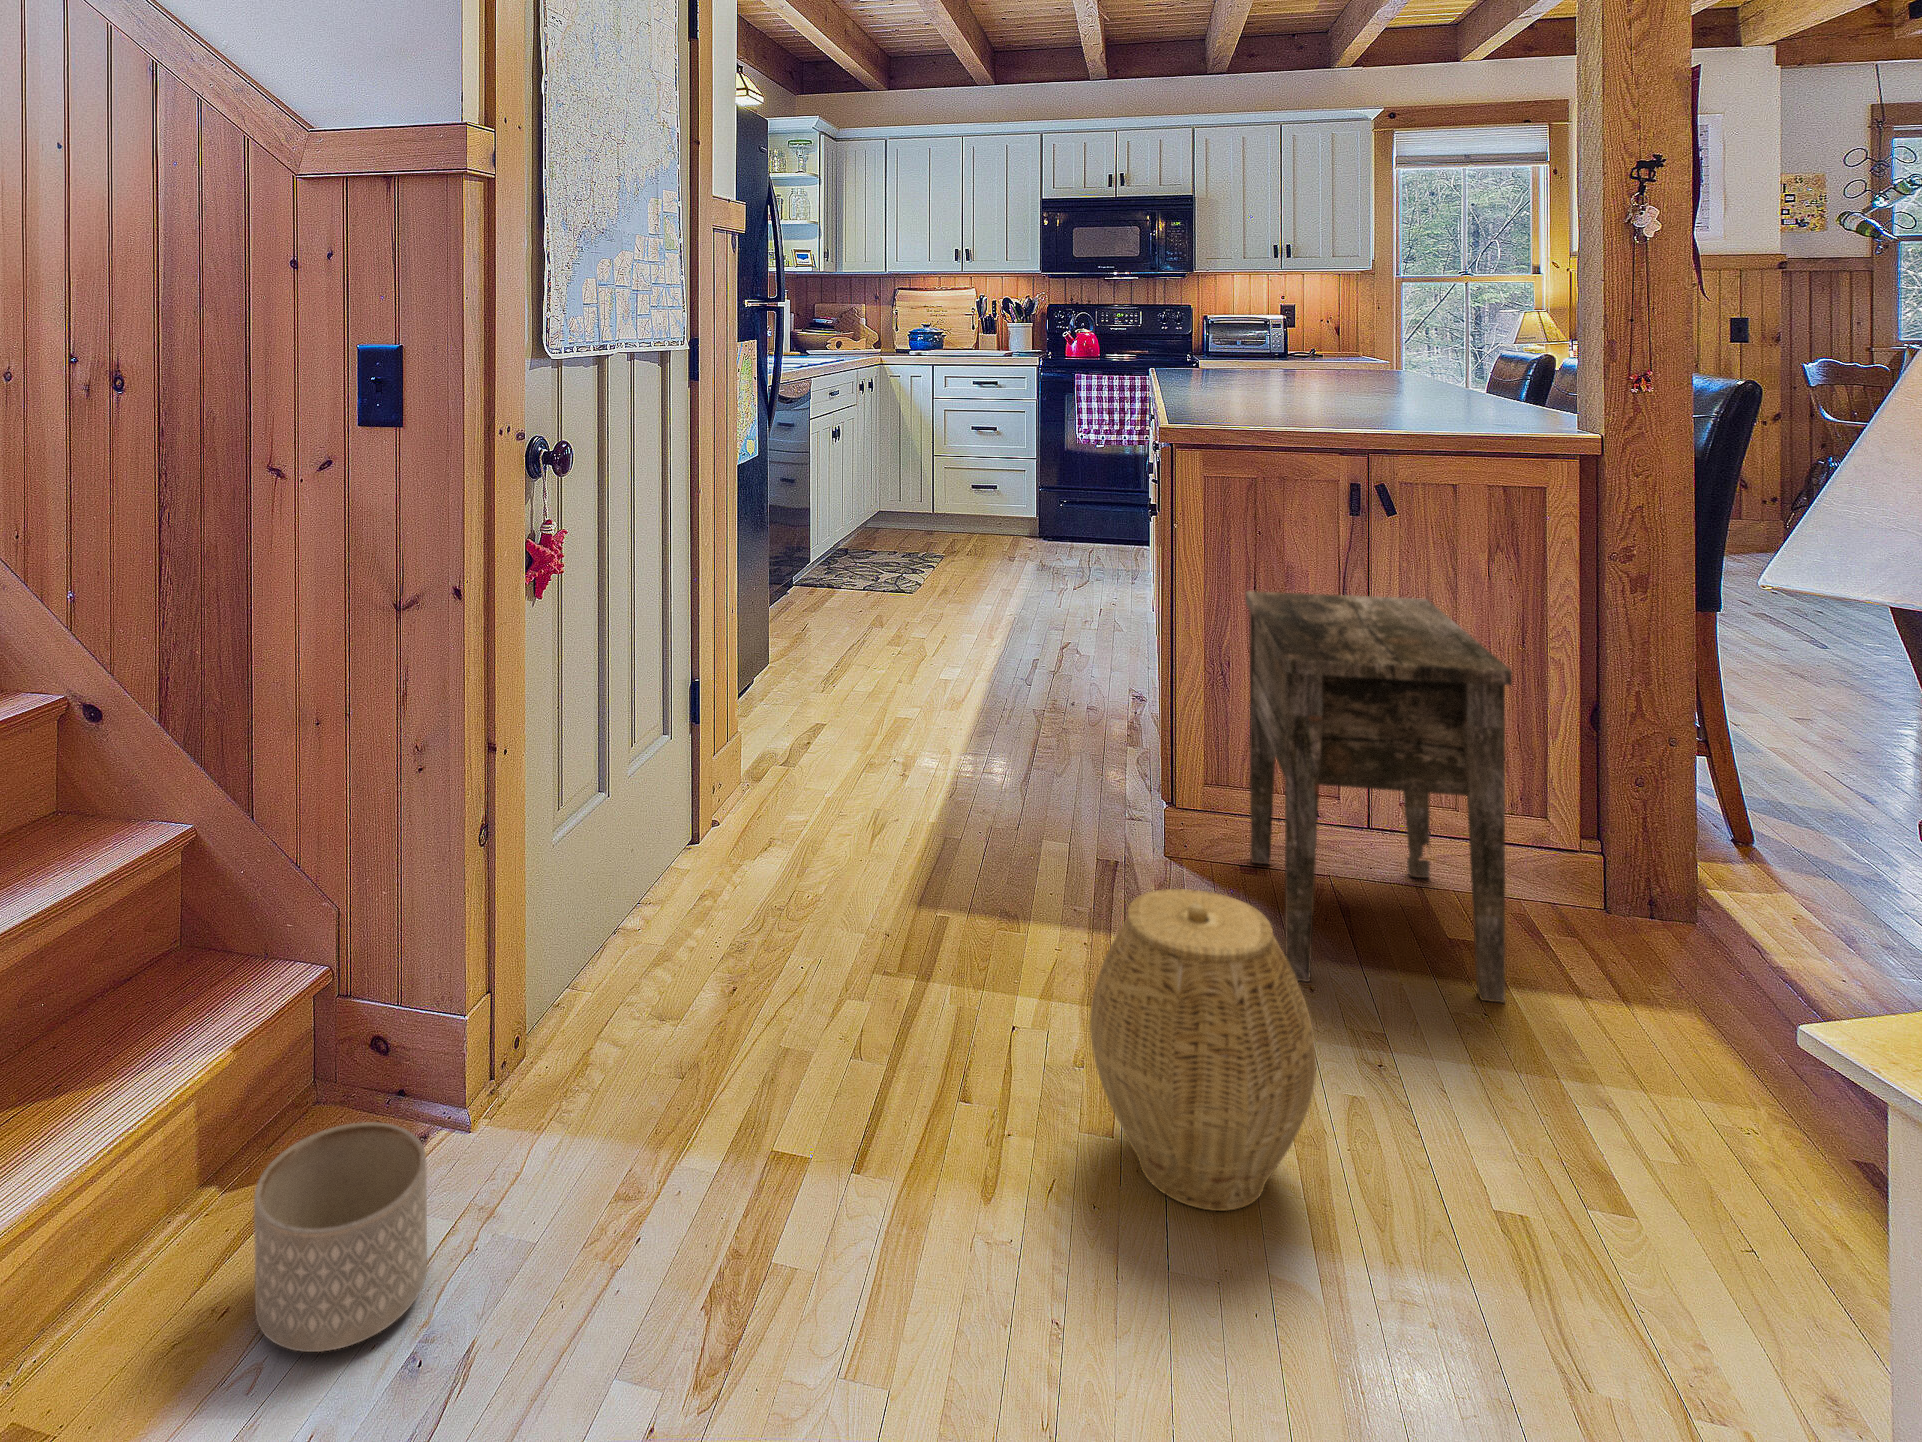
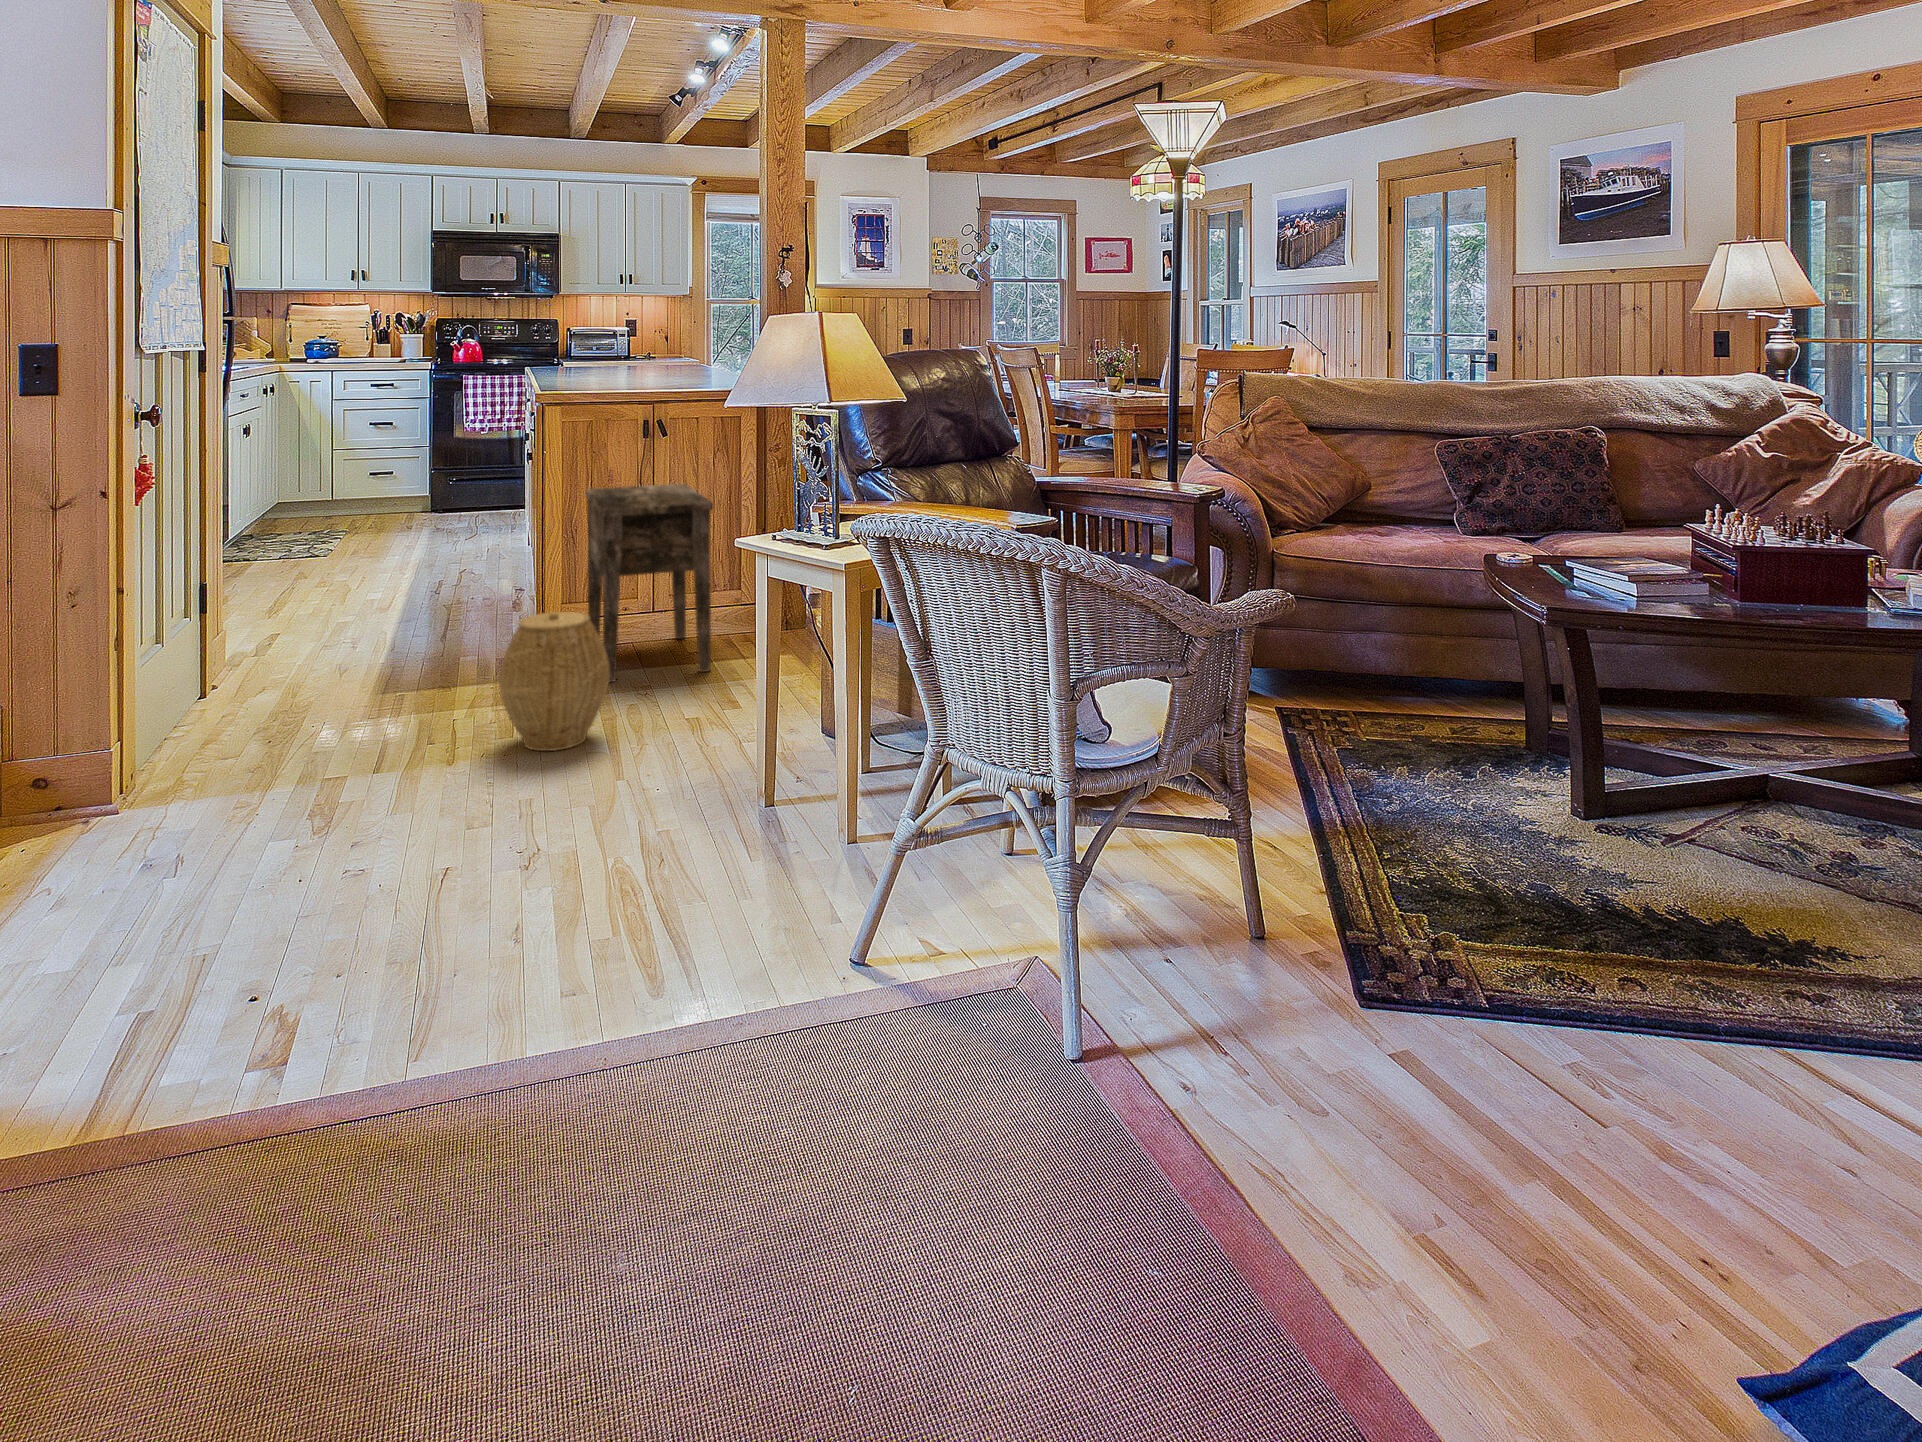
planter: present [254,1122,427,1352] -> none [22,782,131,883]

